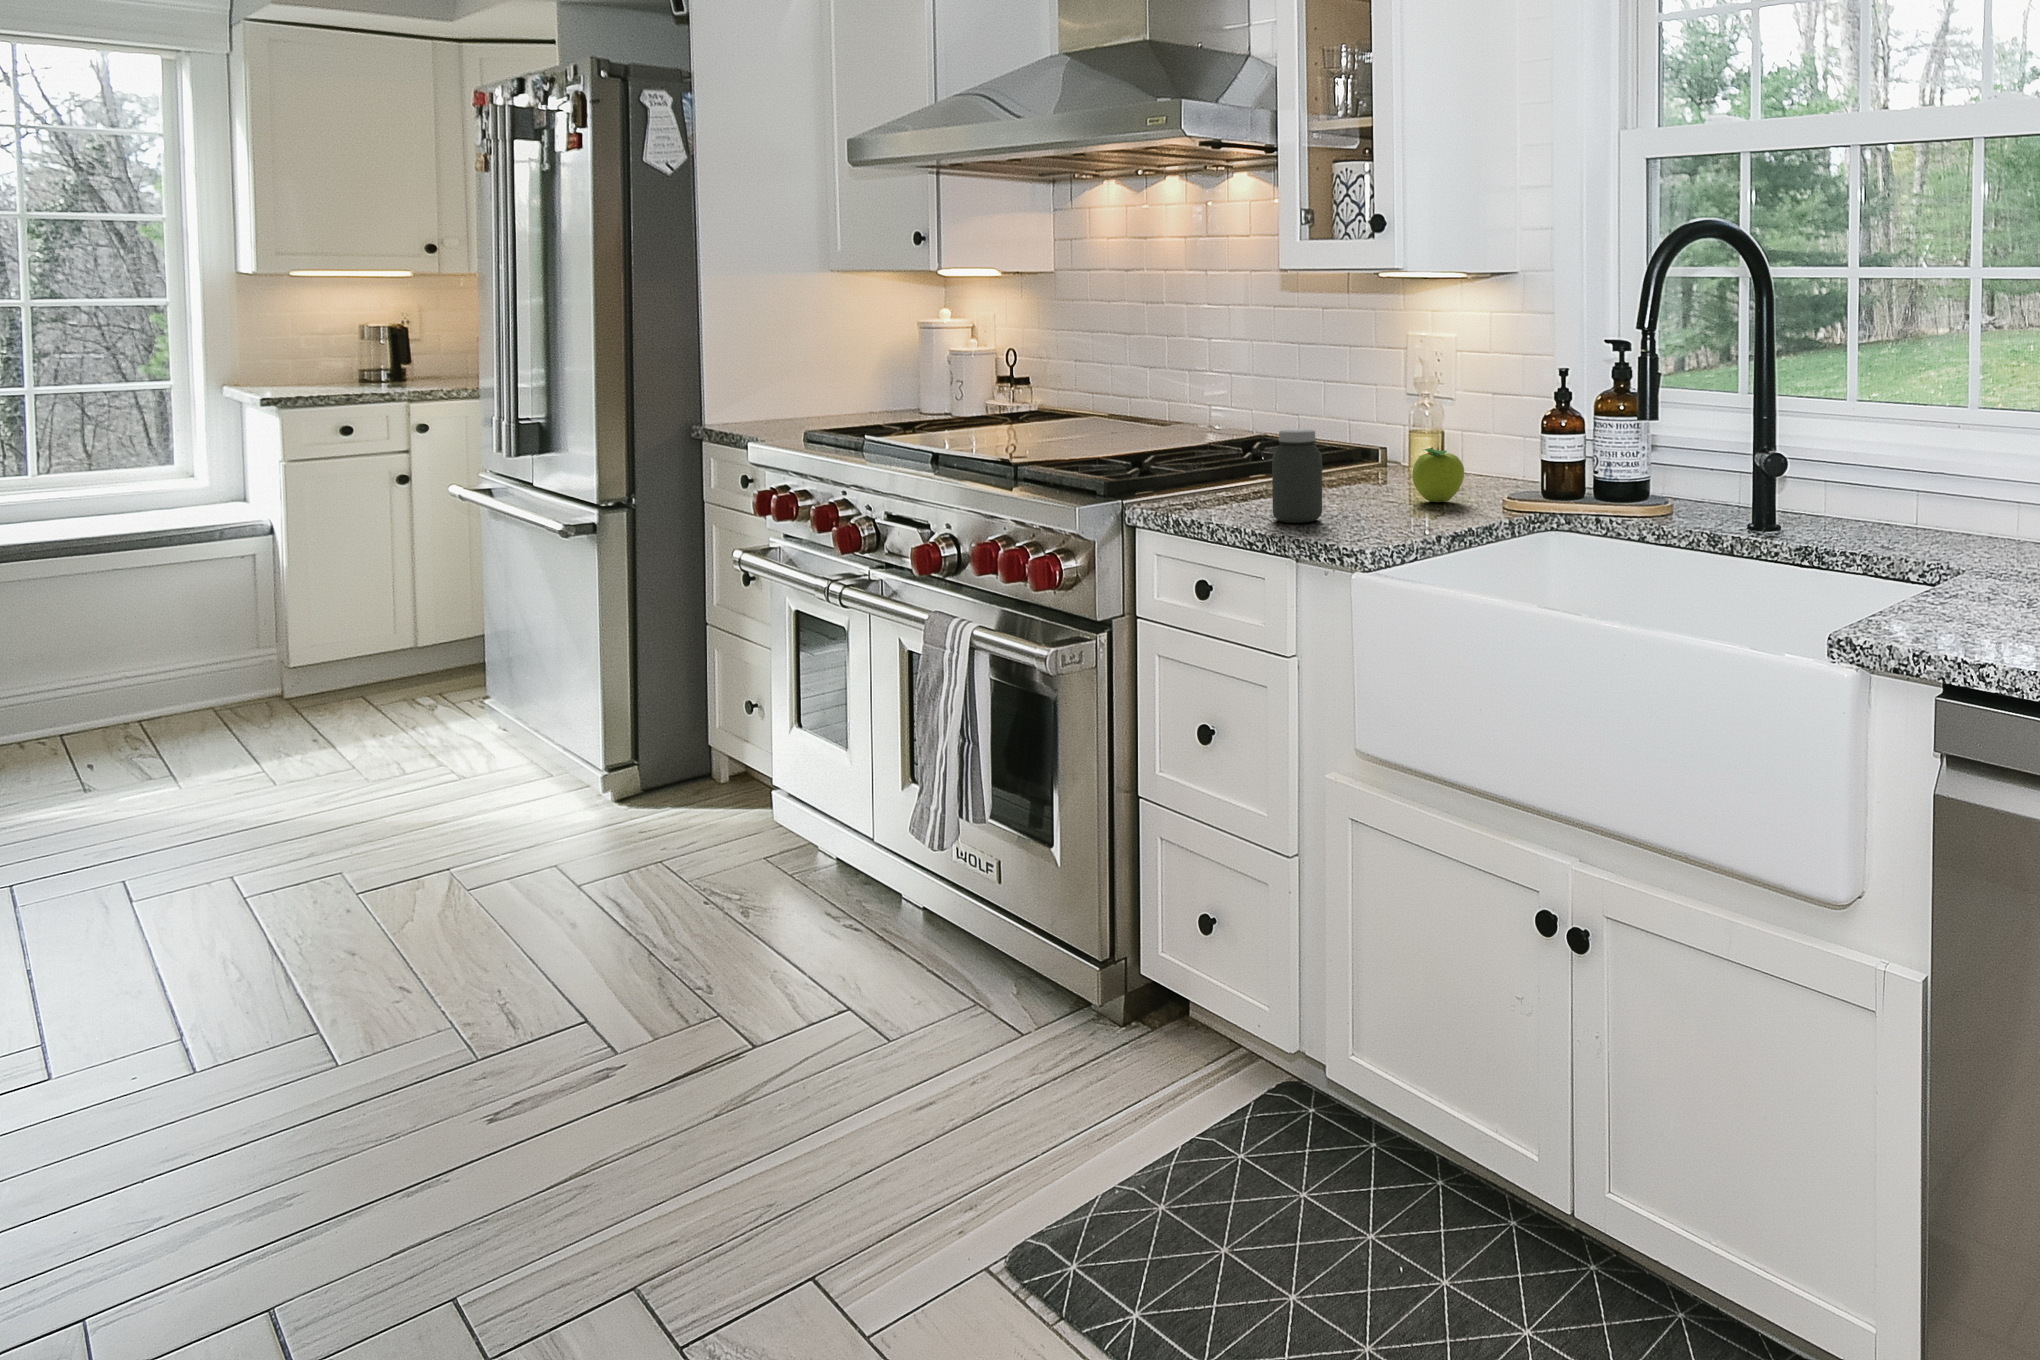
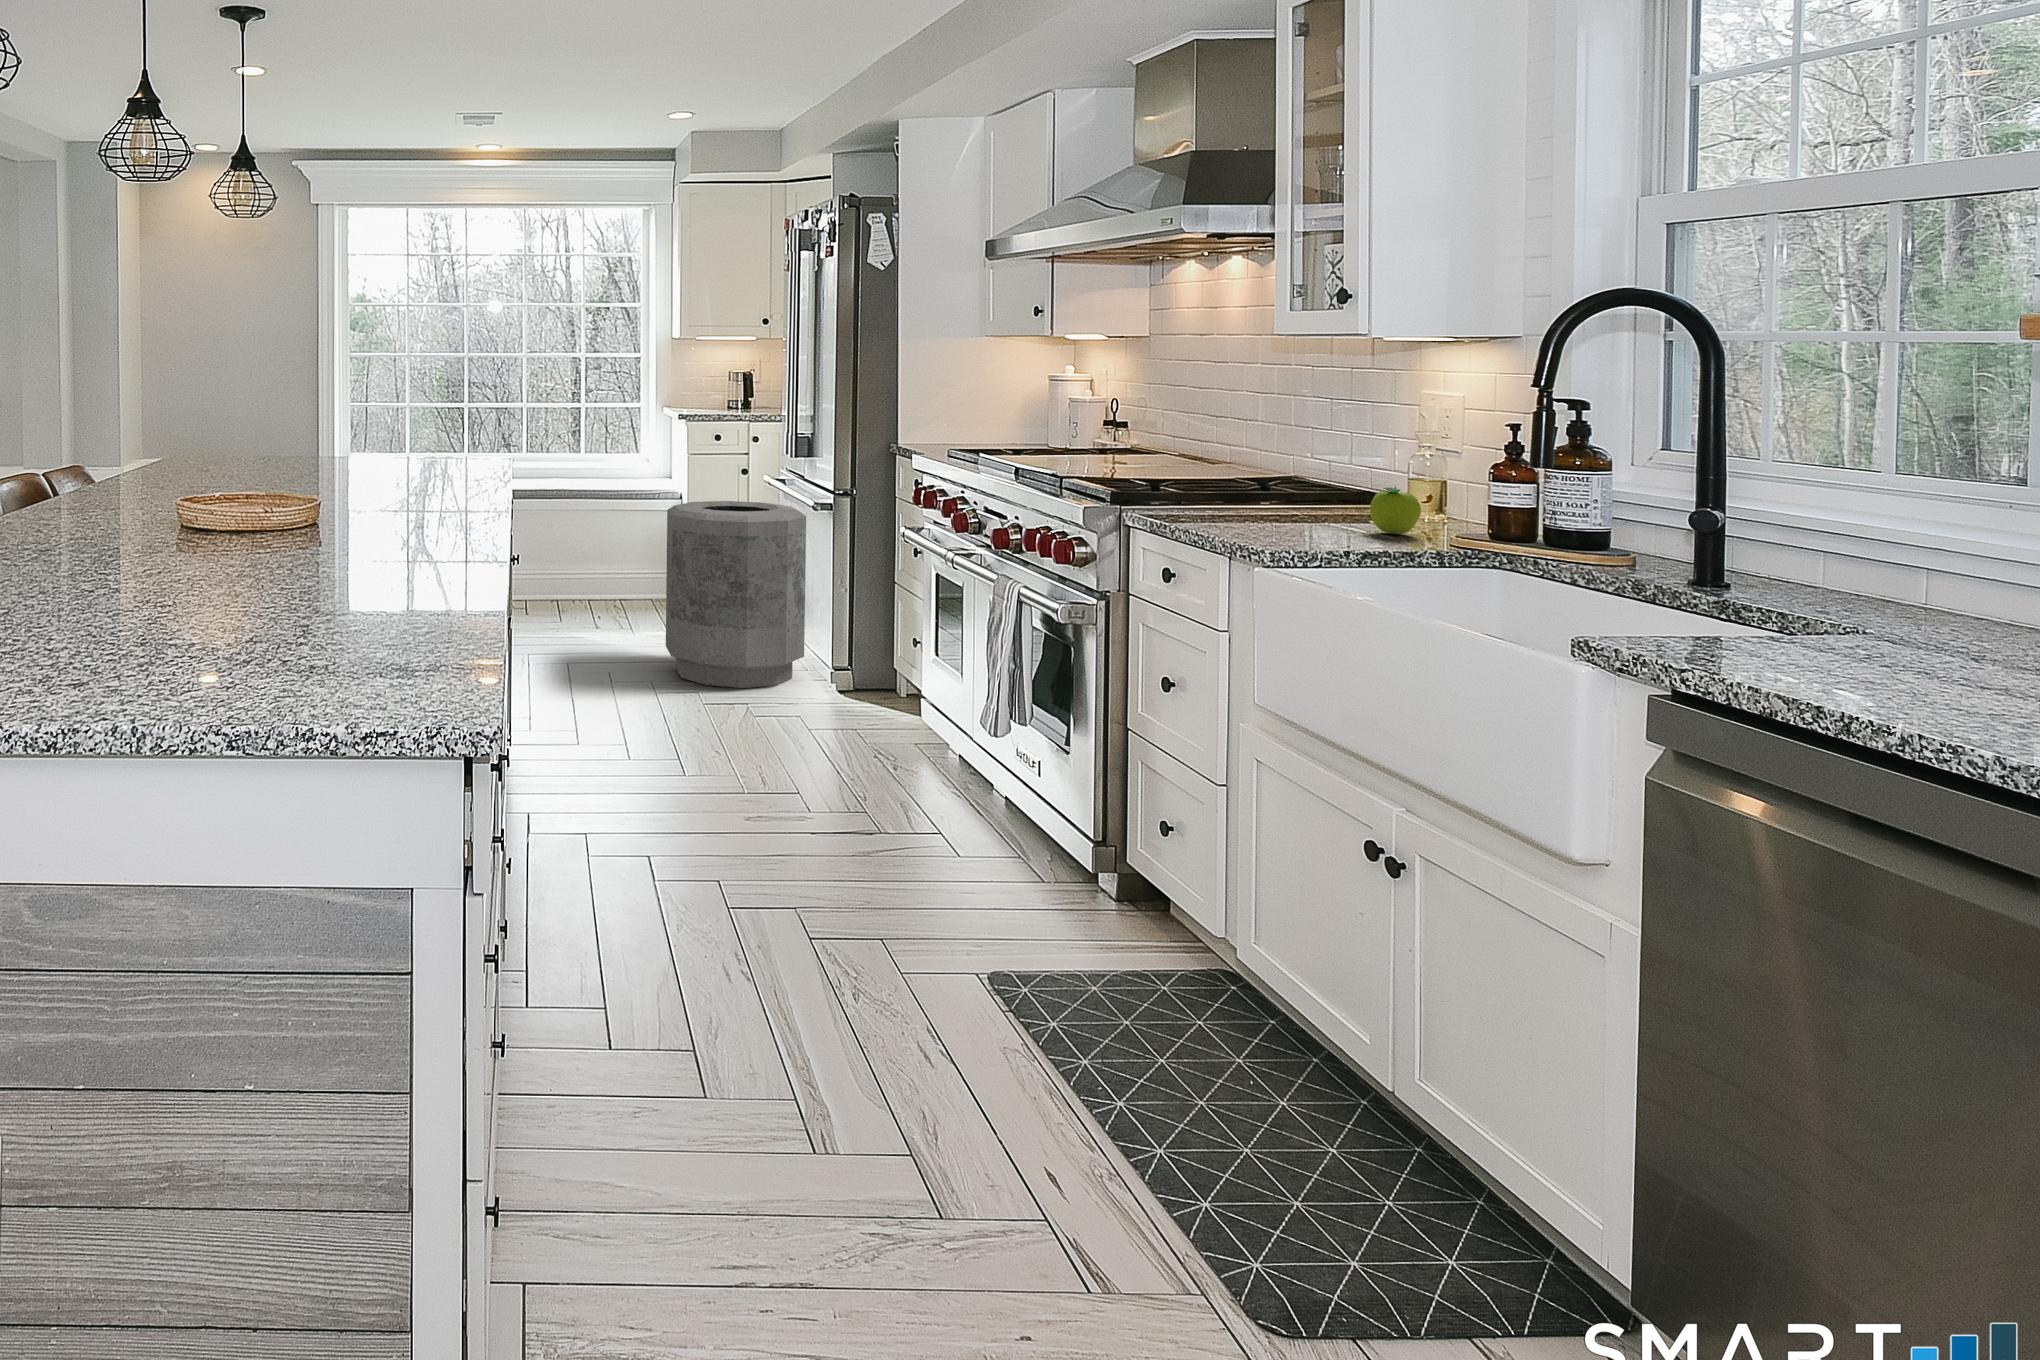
jar: present [1272,429,1322,523] -> none [1220,458,1264,531]
trash can: none [269,529,551,839] -> present [666,501,806,688]

